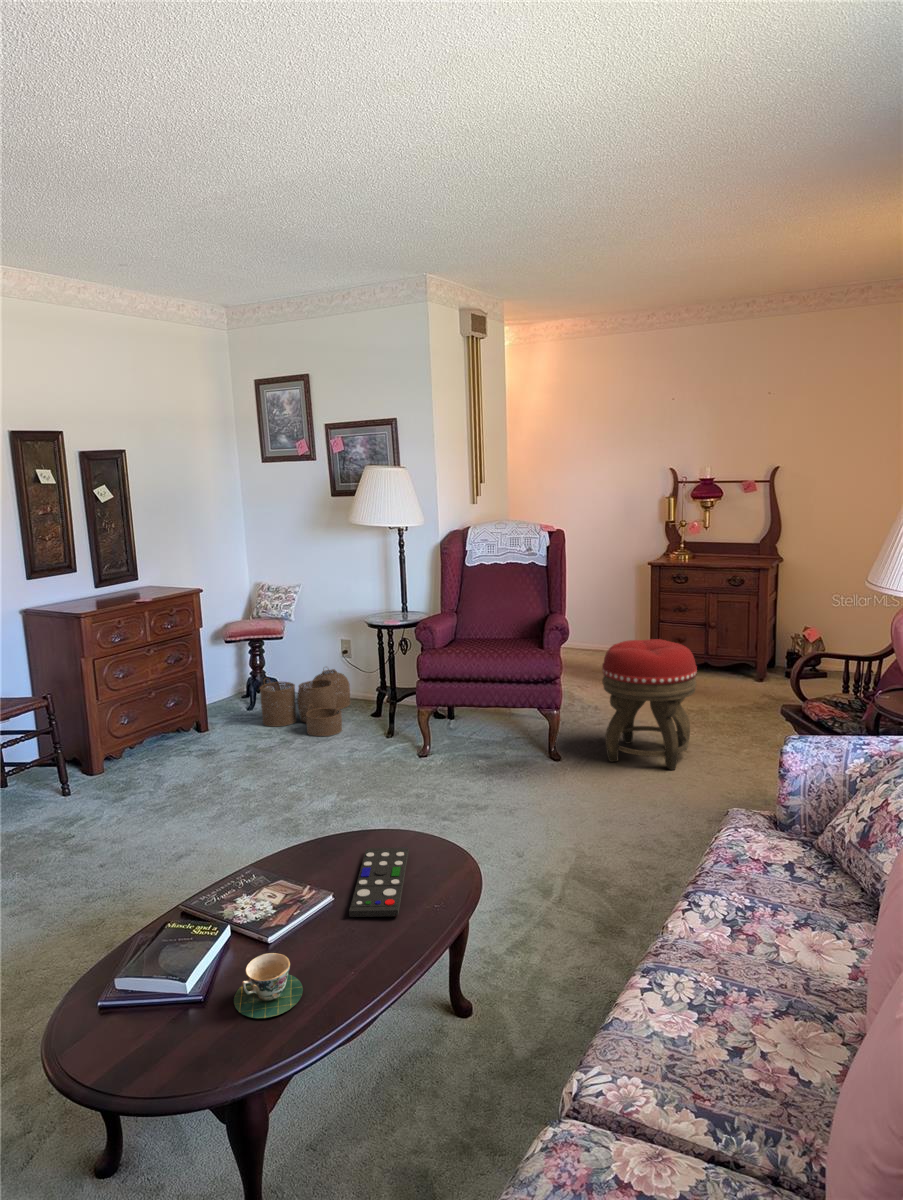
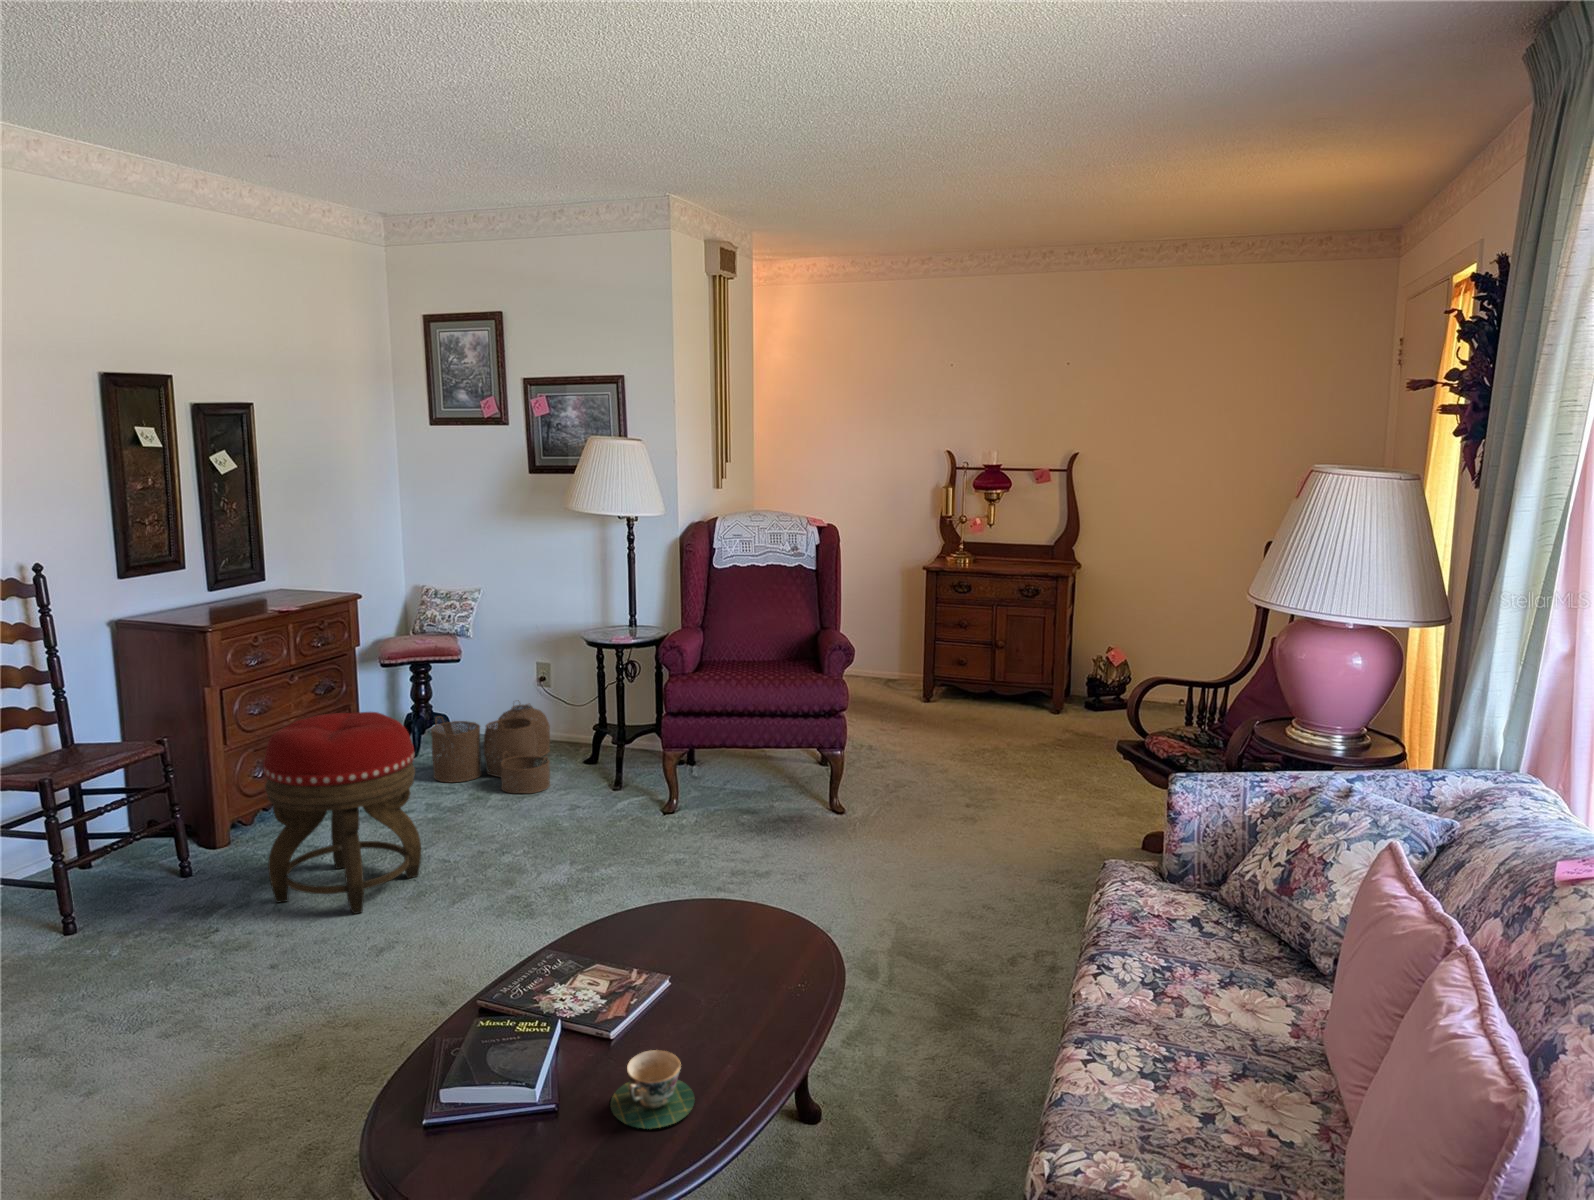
footstool: present [602,639,697,770] -> present [263,712,421,914]
remote control: present [349,847,409,917] -> none [700,922,772,1007]

